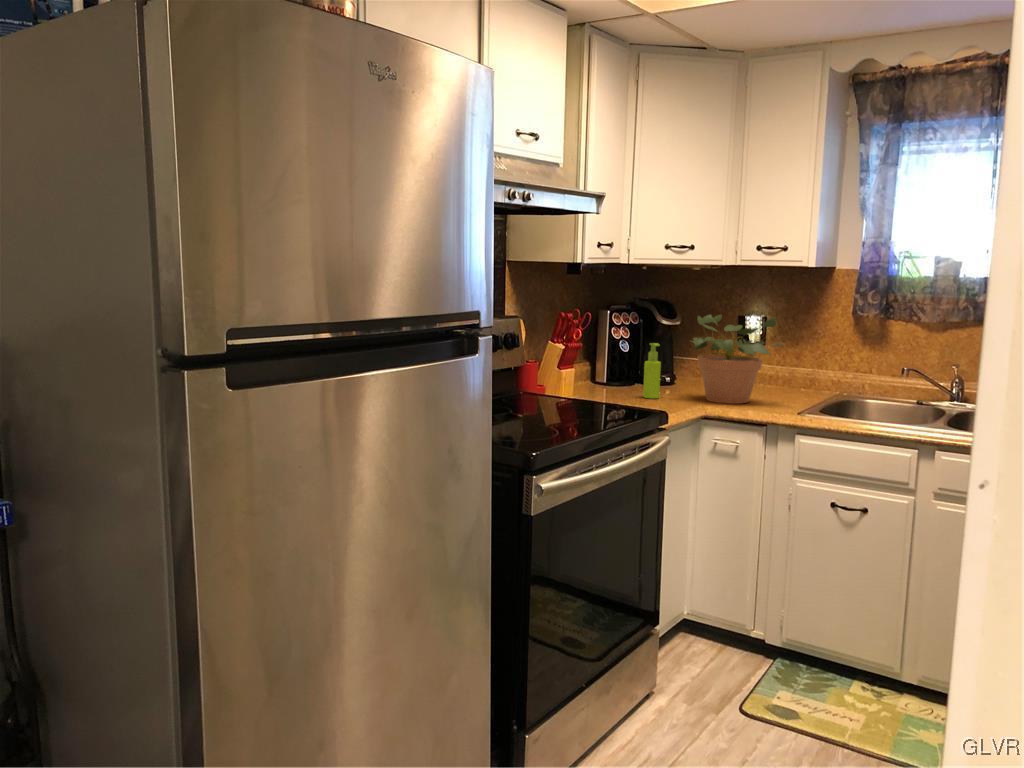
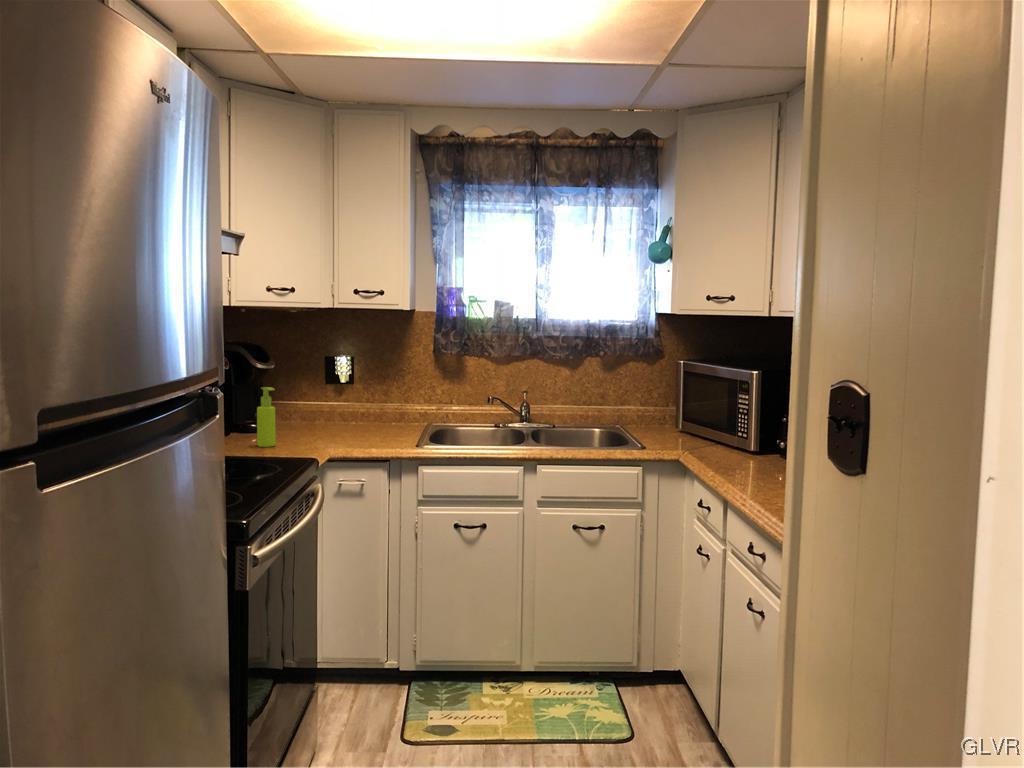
potted plant: present [692,315,783,404] -> none [302,354,399,443]

